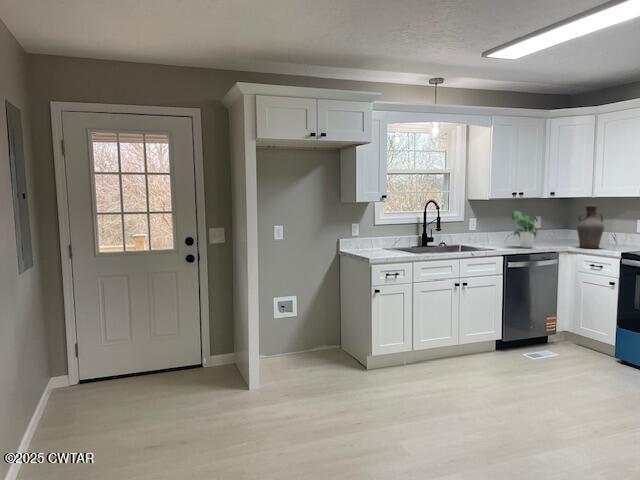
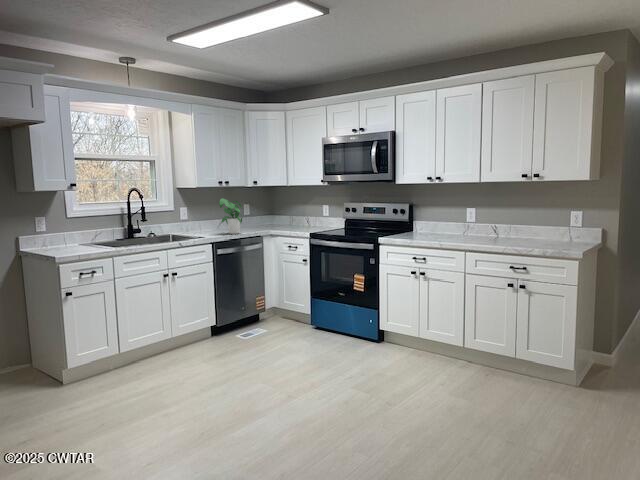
vase: present [577,205,604,249] -> none [277,192,298,231]

